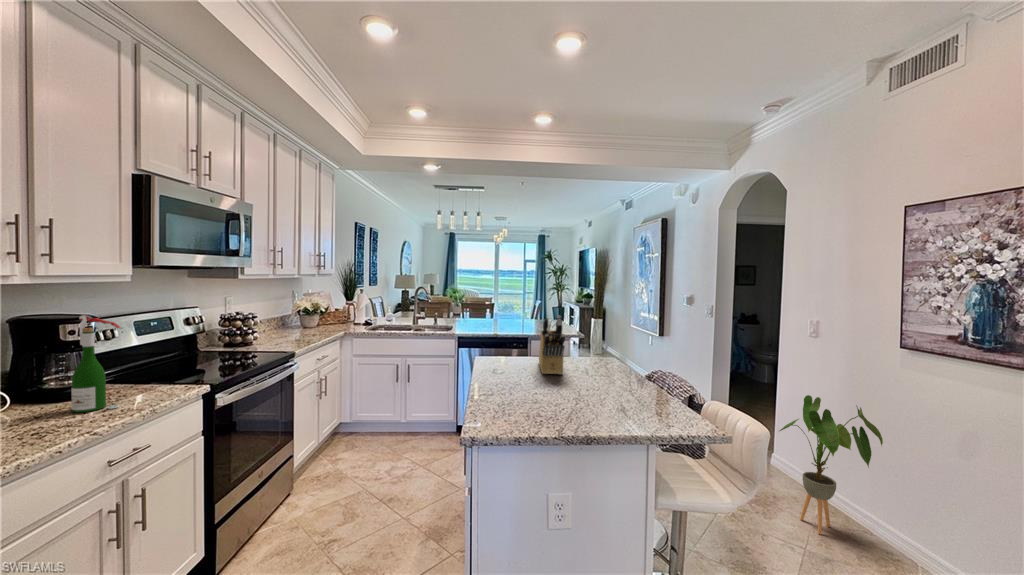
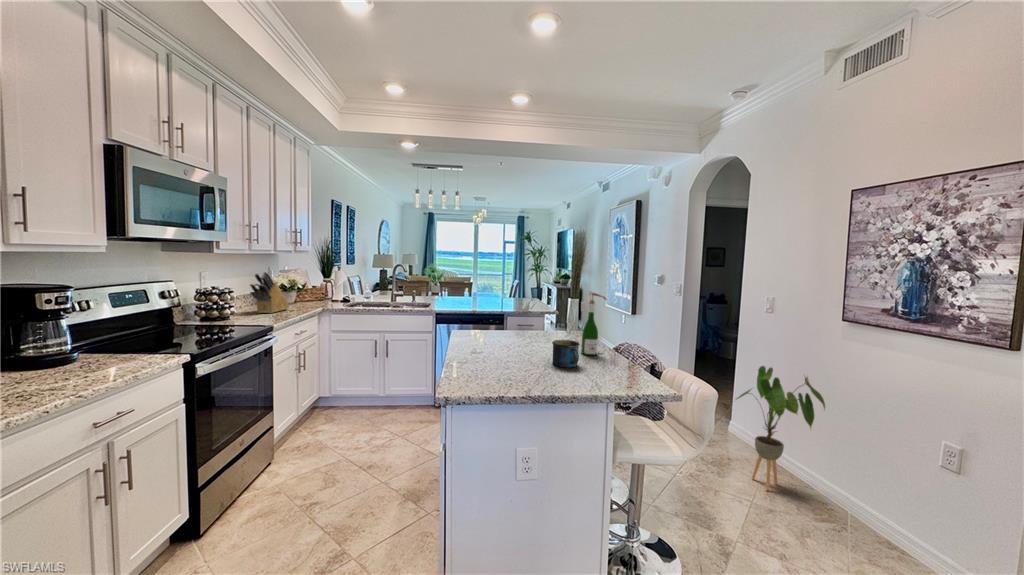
wine bottle: present [72,315,120,413] -> present [581,291,606,355]
knife block: present [539,316,565,374] -> present [250,272,289,313]
mug: none [583,370,613,401] -> present [552,340,580,367]

